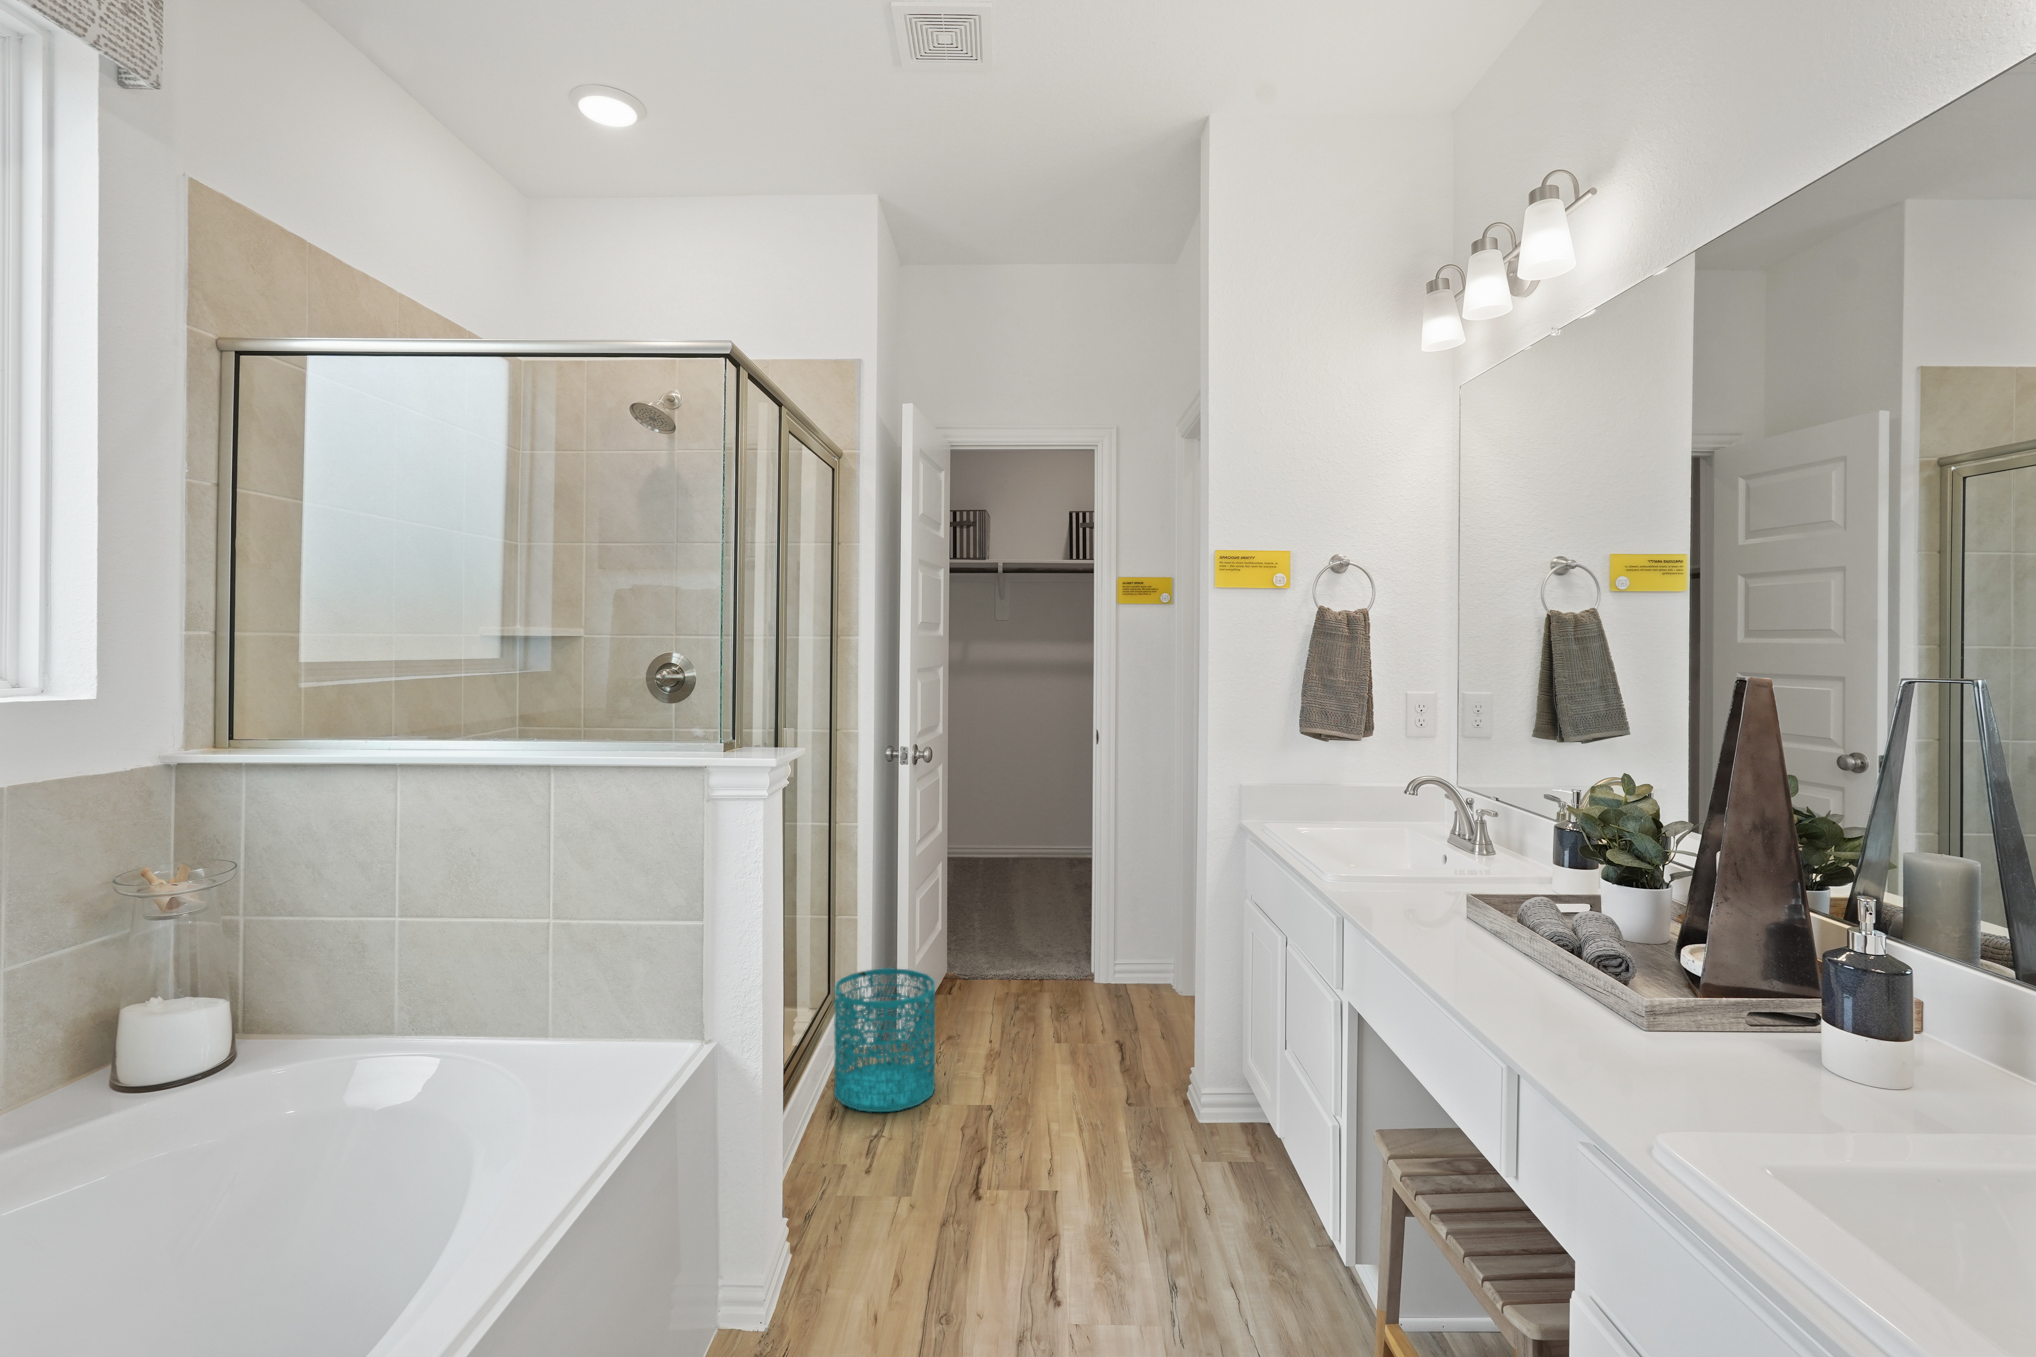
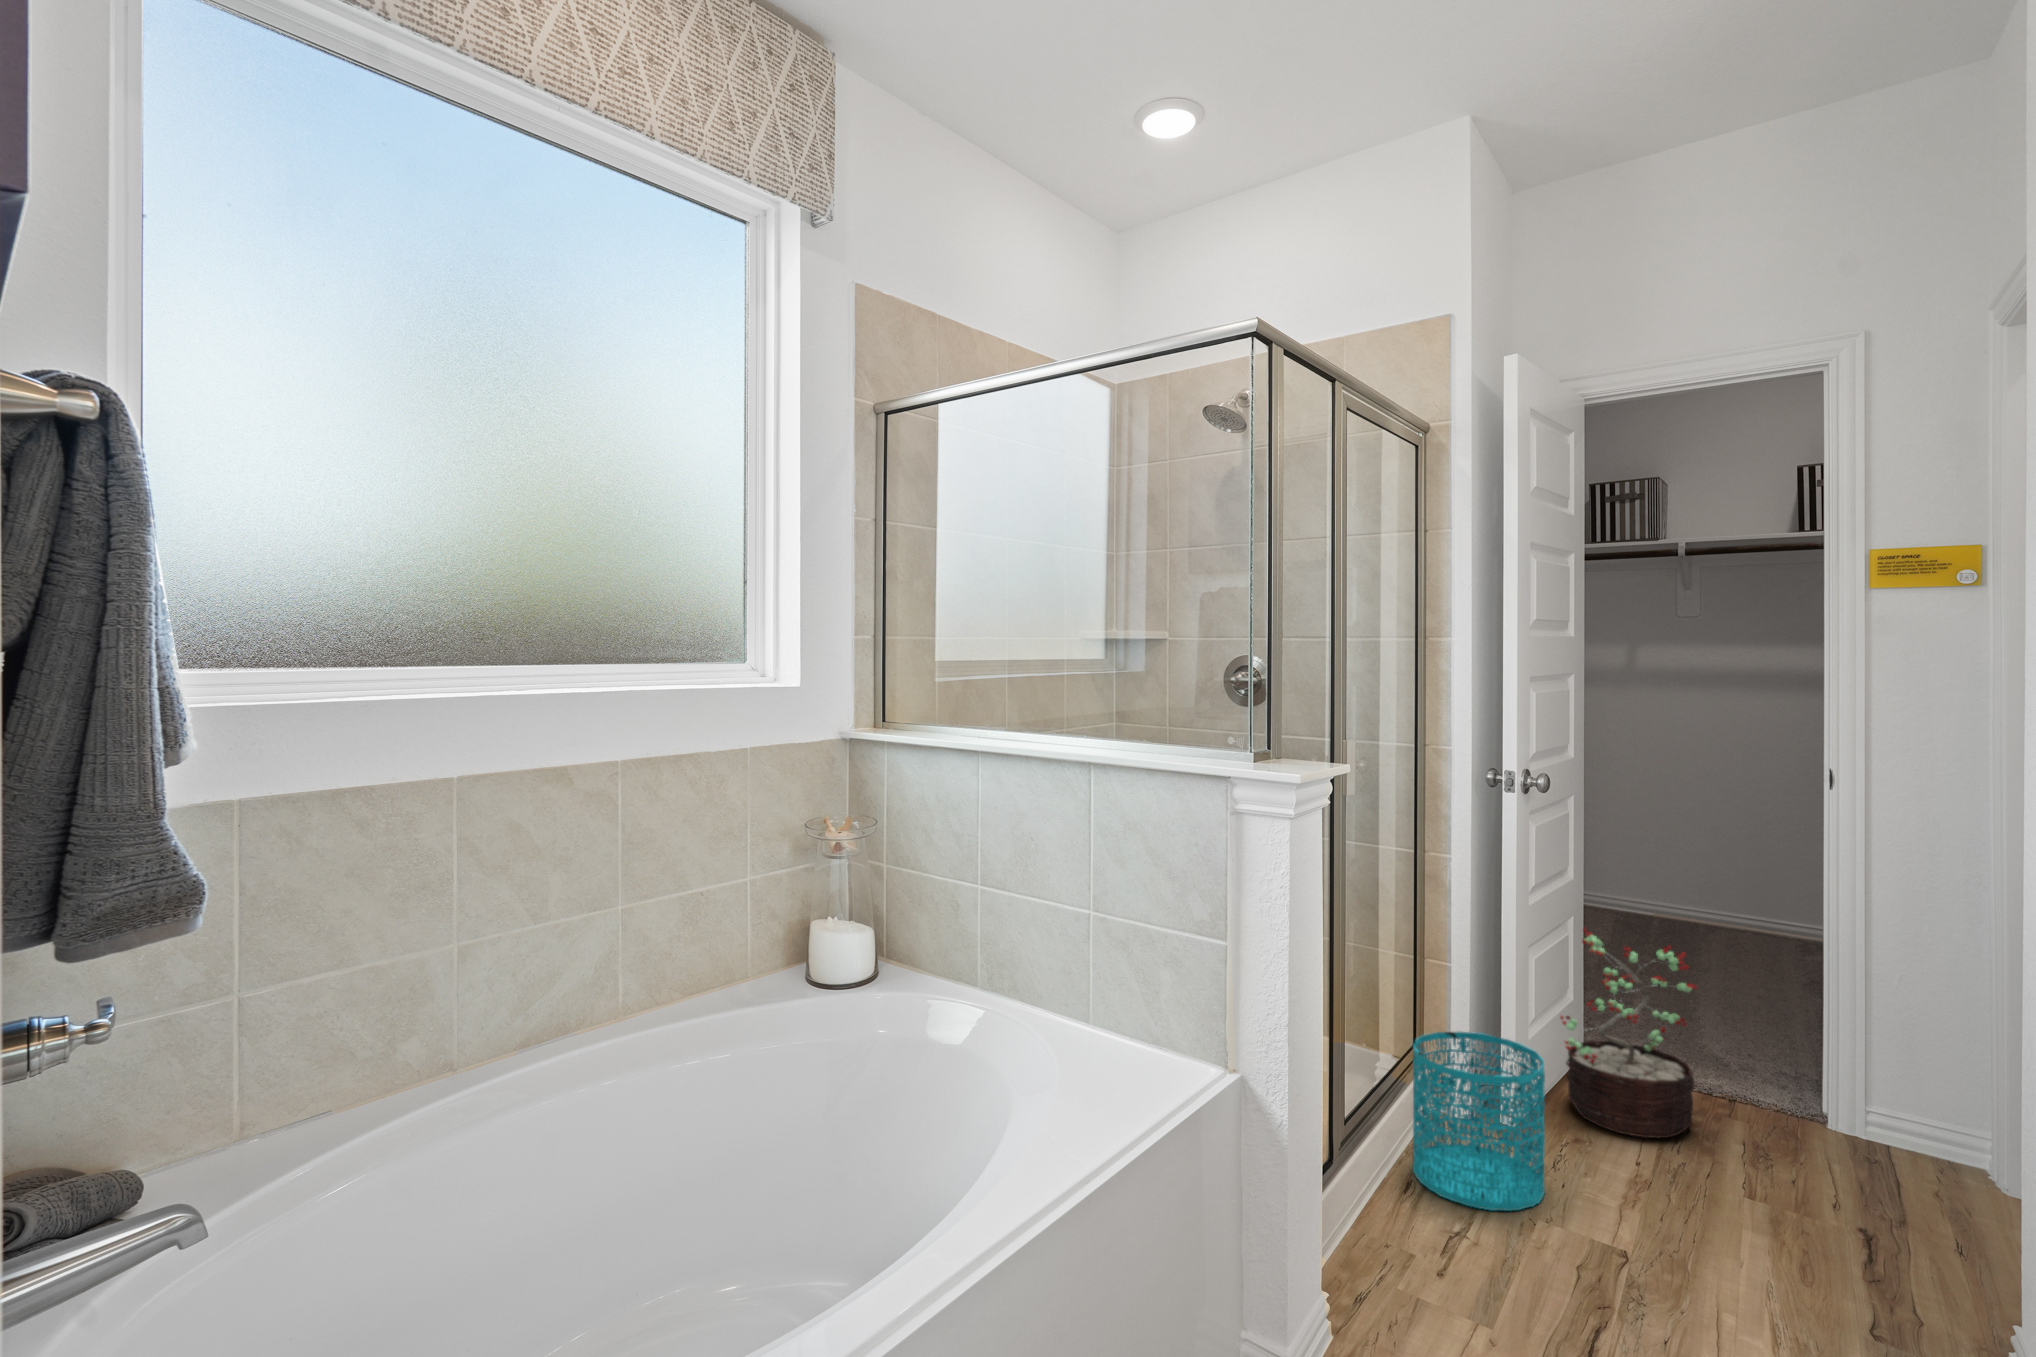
decorative plant: none [937,870,1030,1027] -> present [1560,928,1696,1138]

